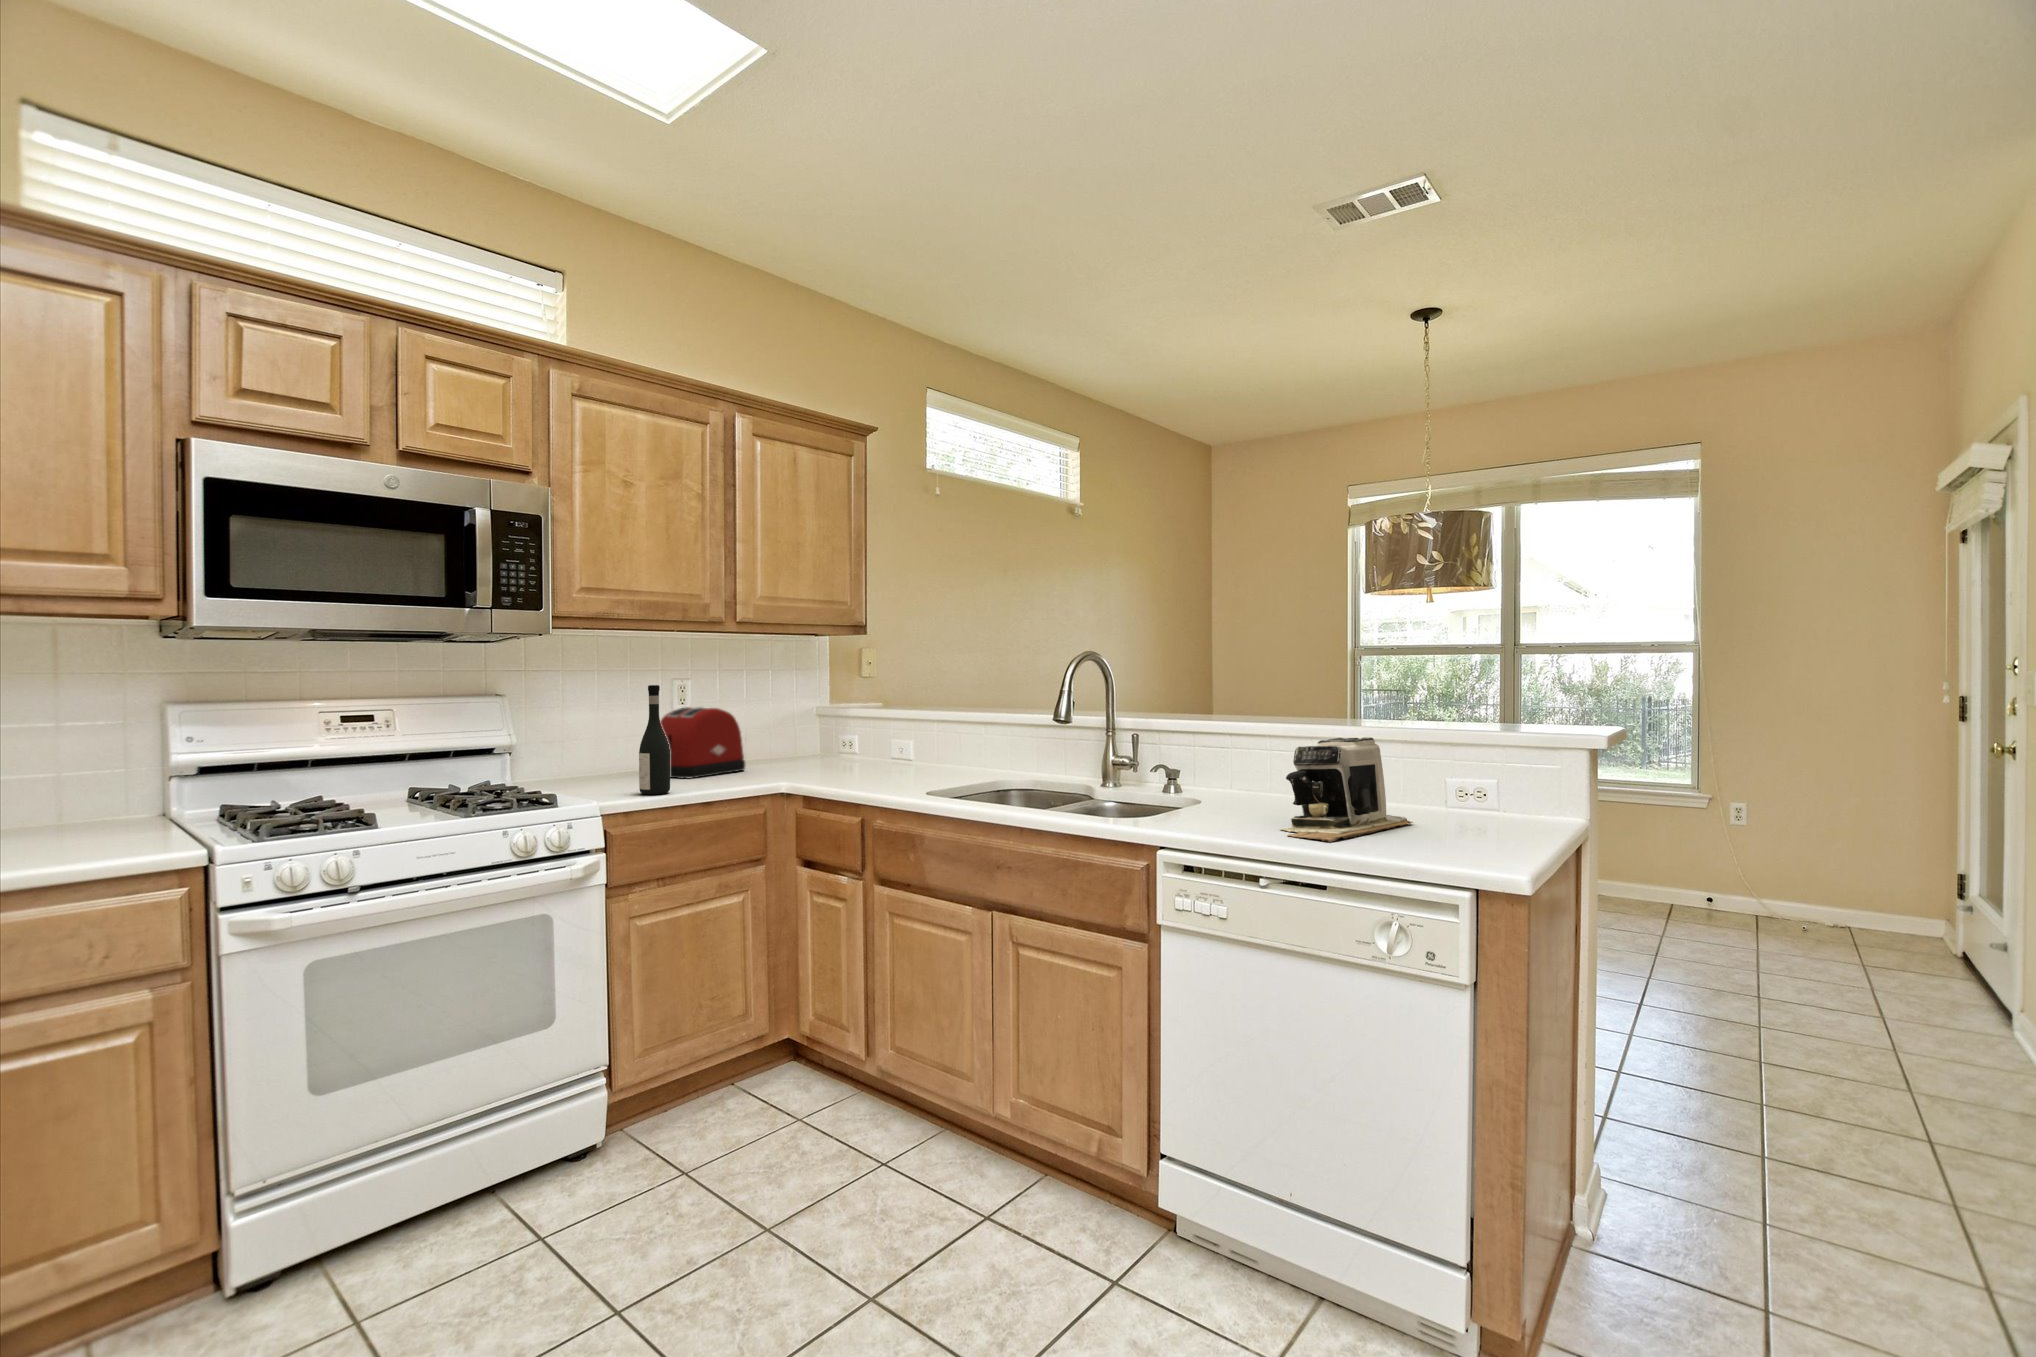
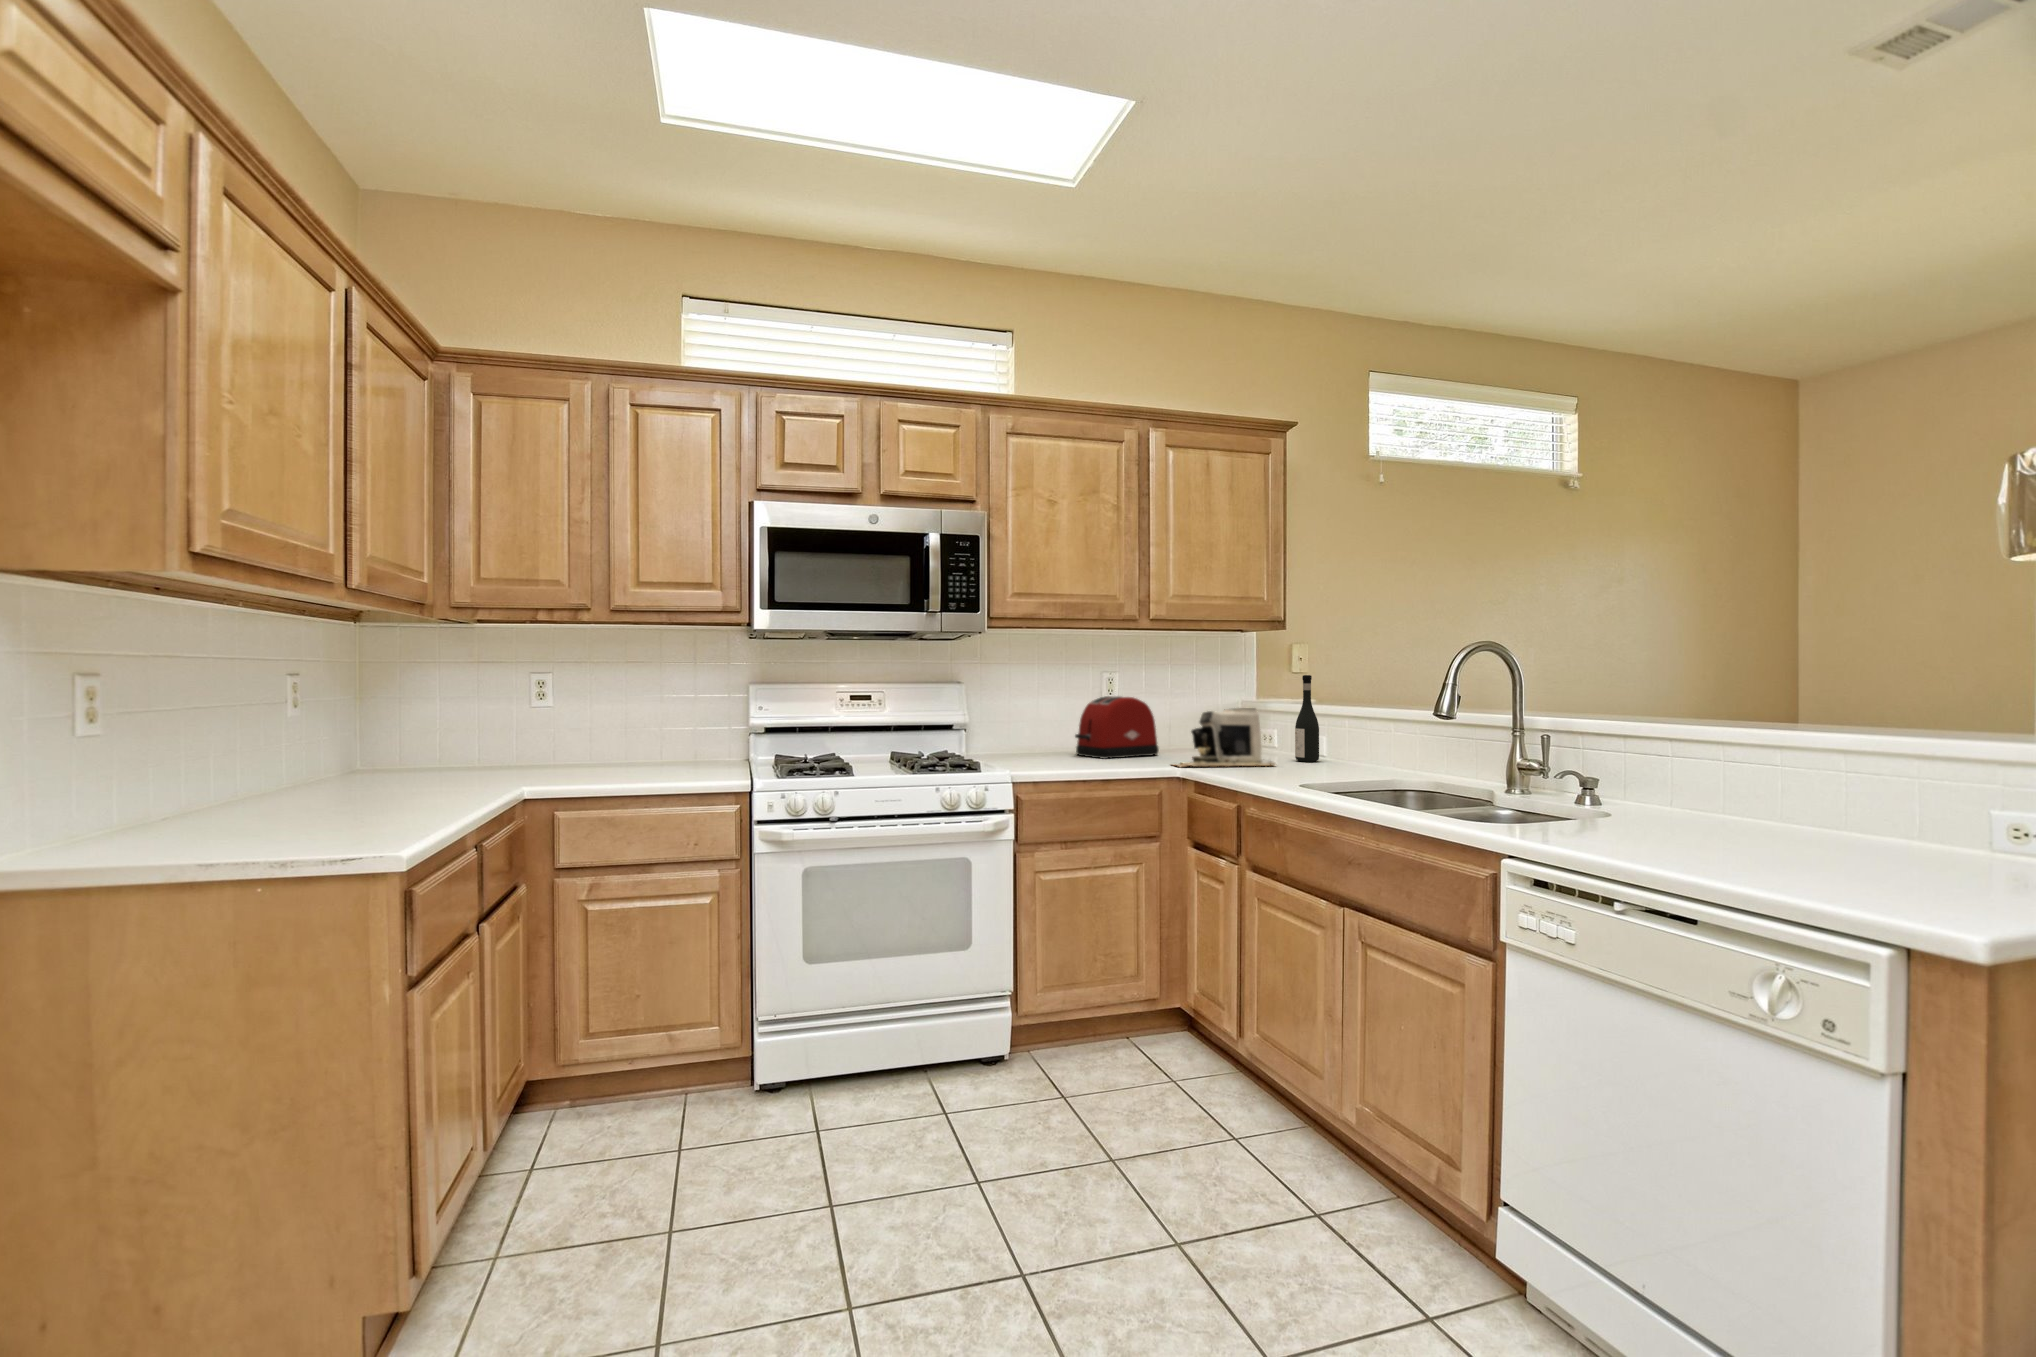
wine bottle: present [639,685,670,795] -> present [1295,675,1319,762]
coffee maker: present [1281,737,1413,842] -> present [1176,708,1275,767]

